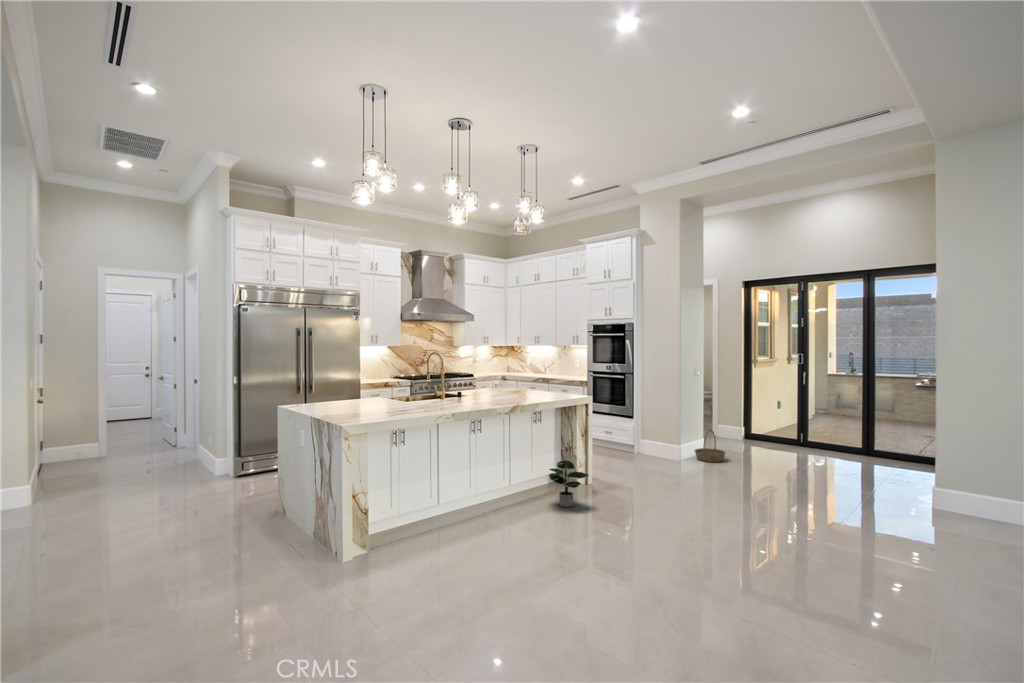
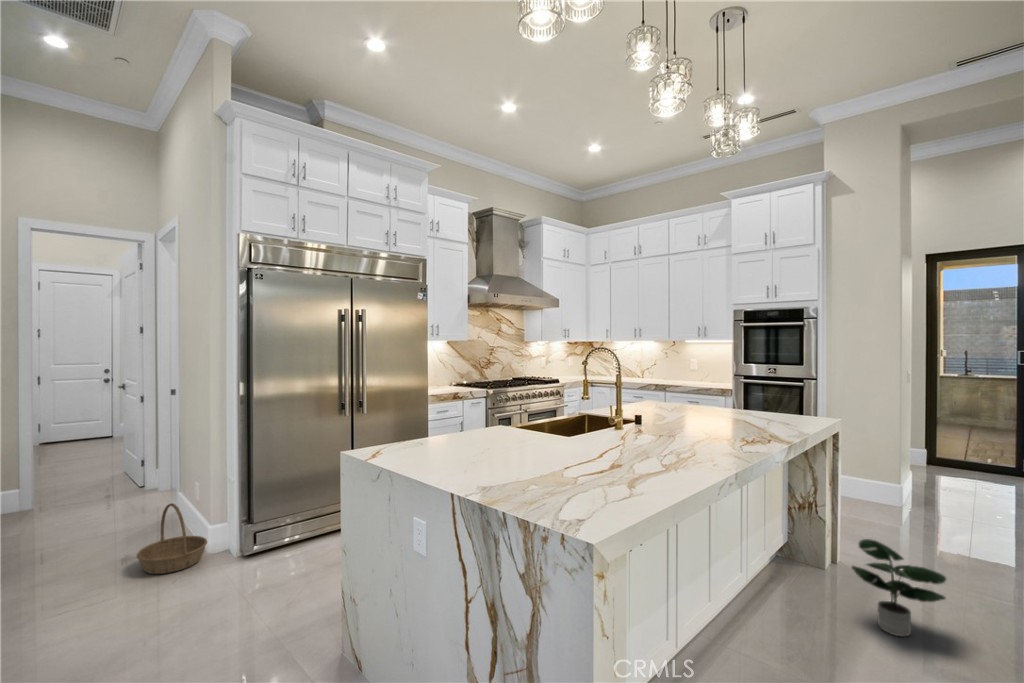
basket: present [695,430,725,462] -> present [137,503,207,574]

